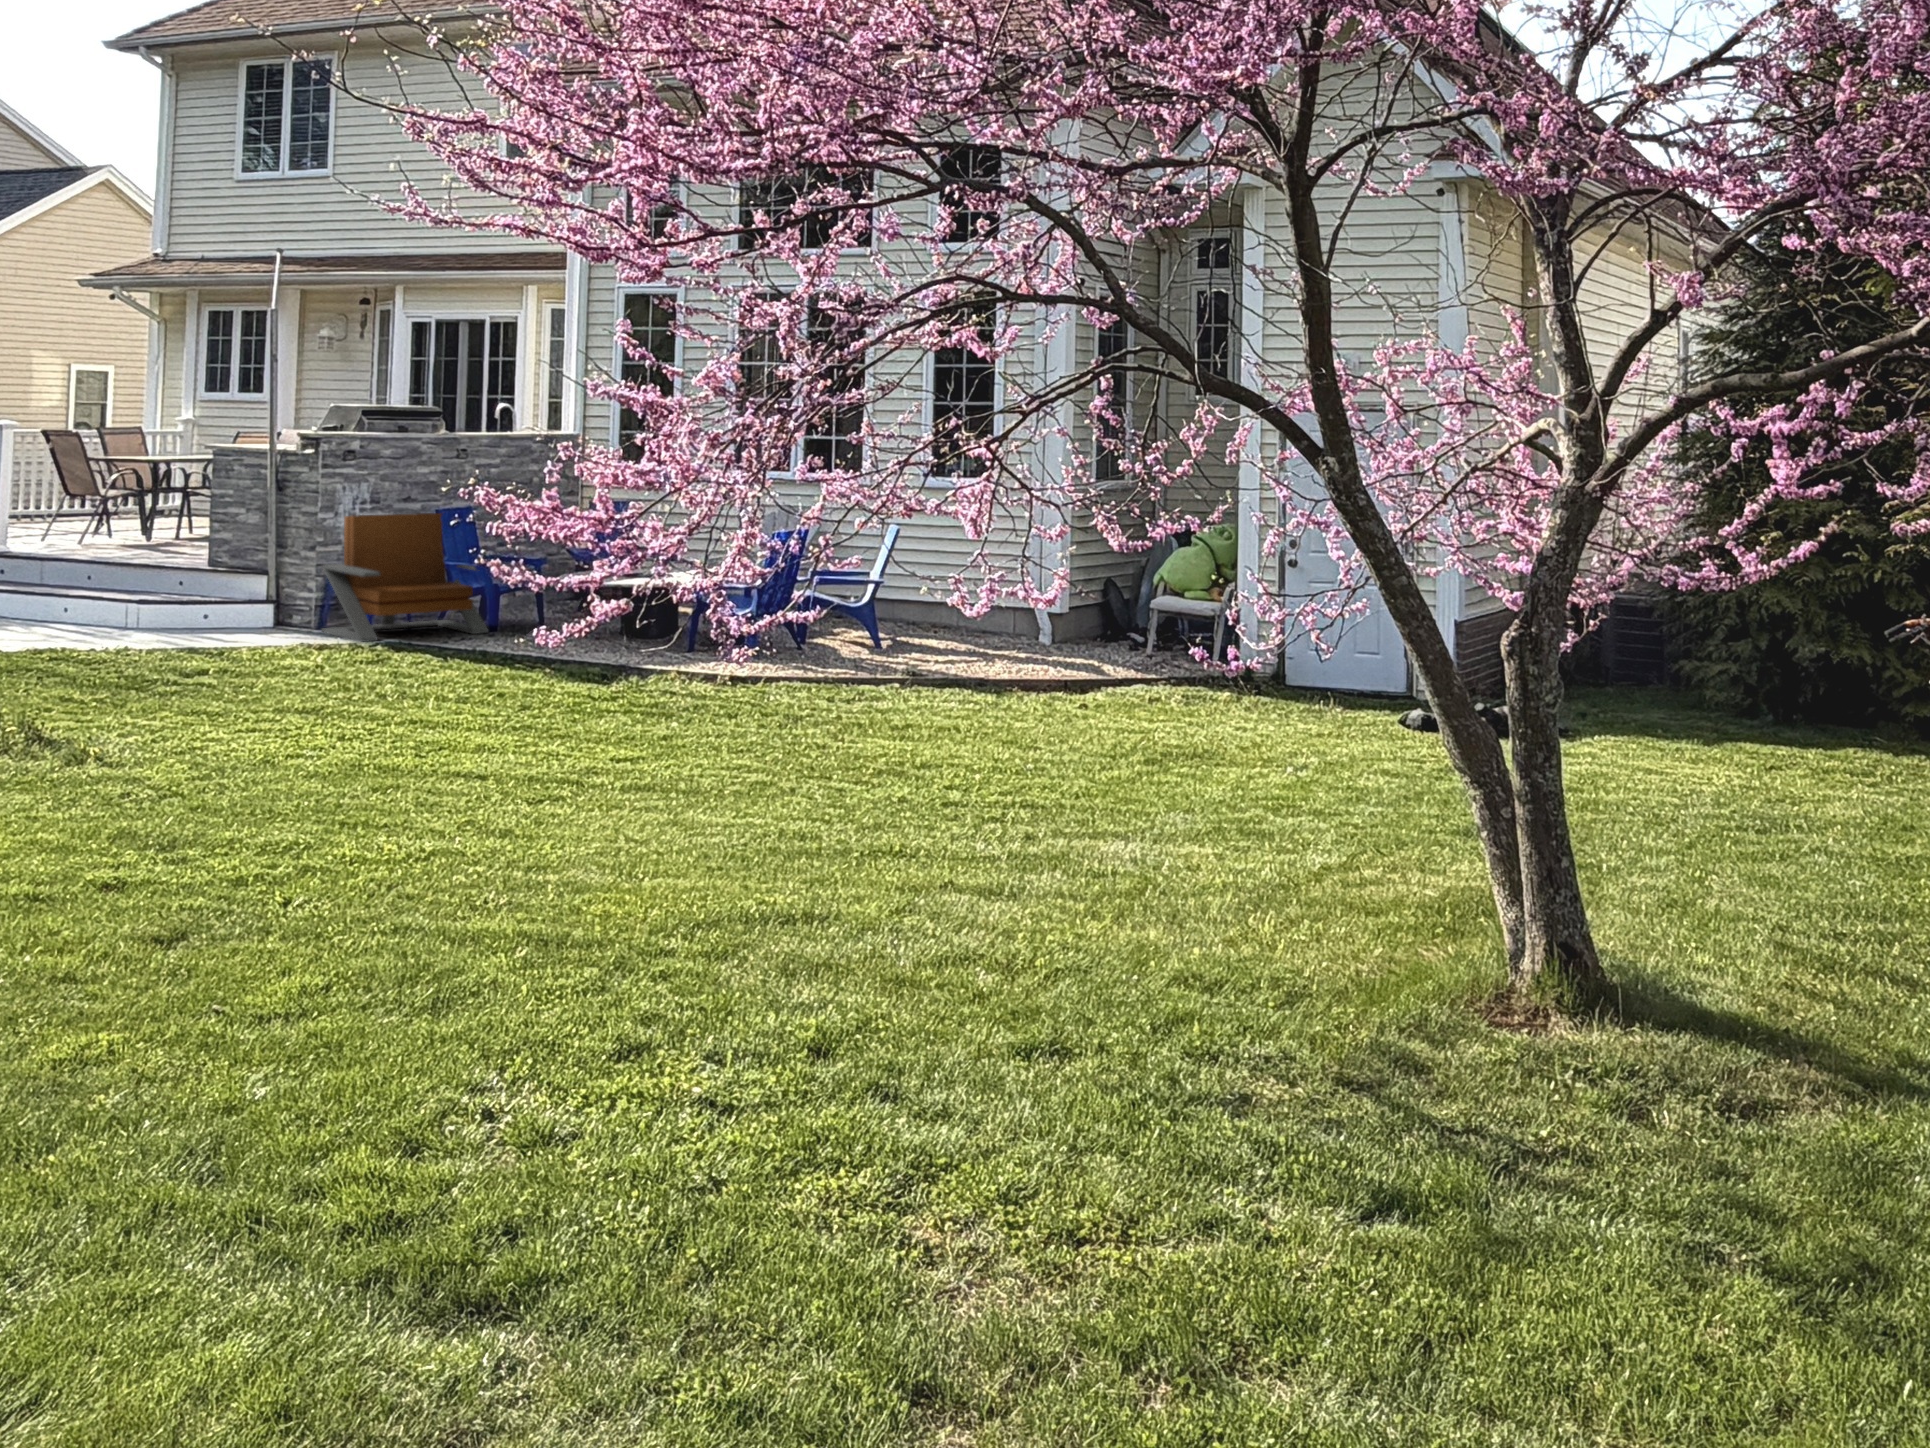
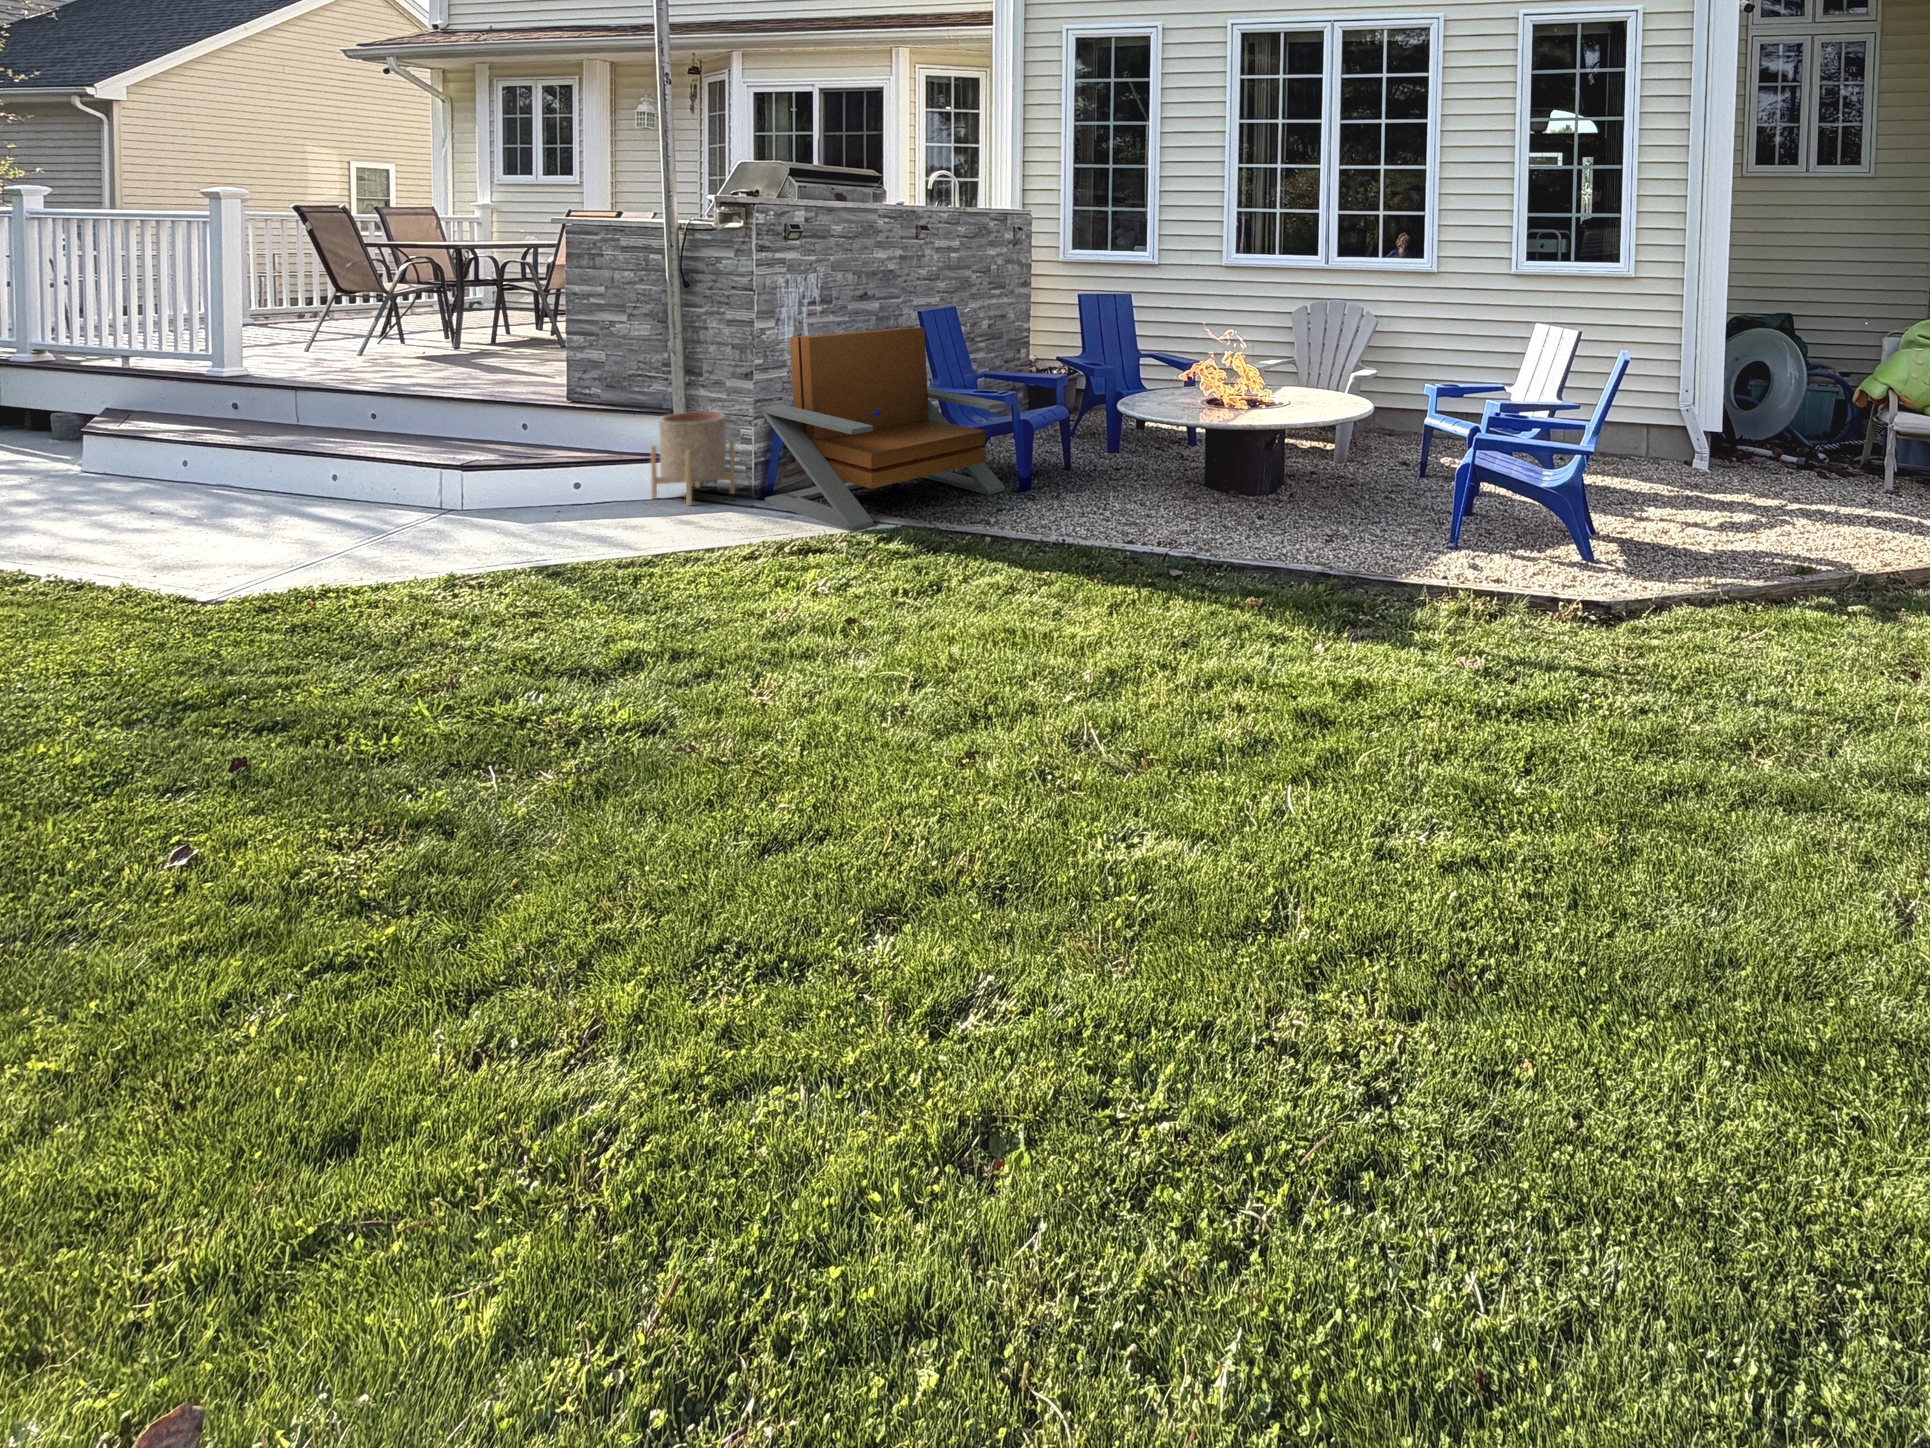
planter: none [252,570,308,631] -> present [651,411,735,506]

